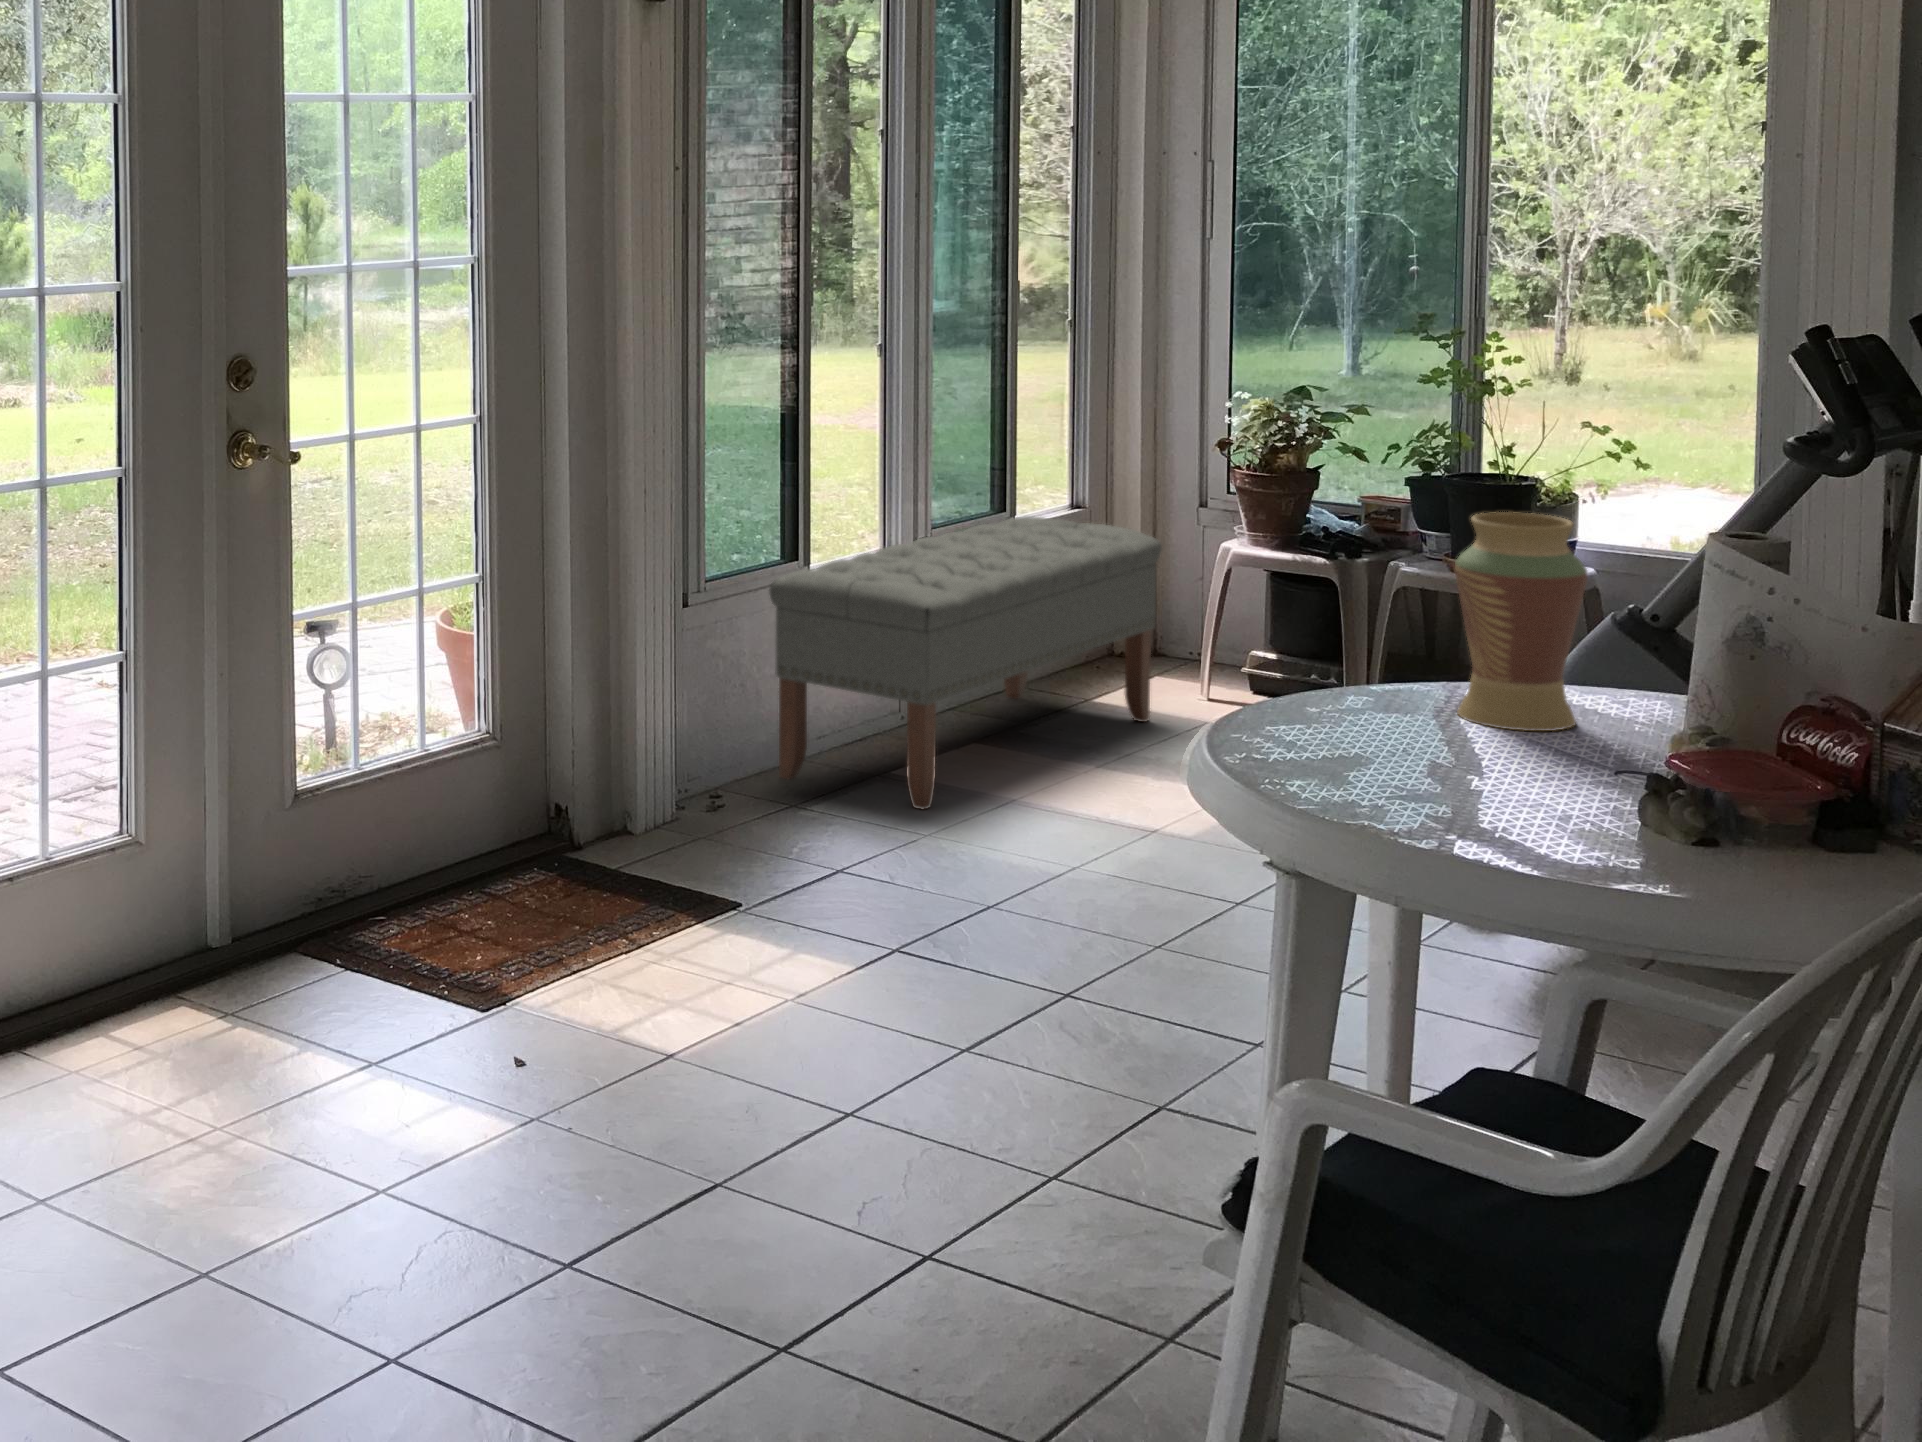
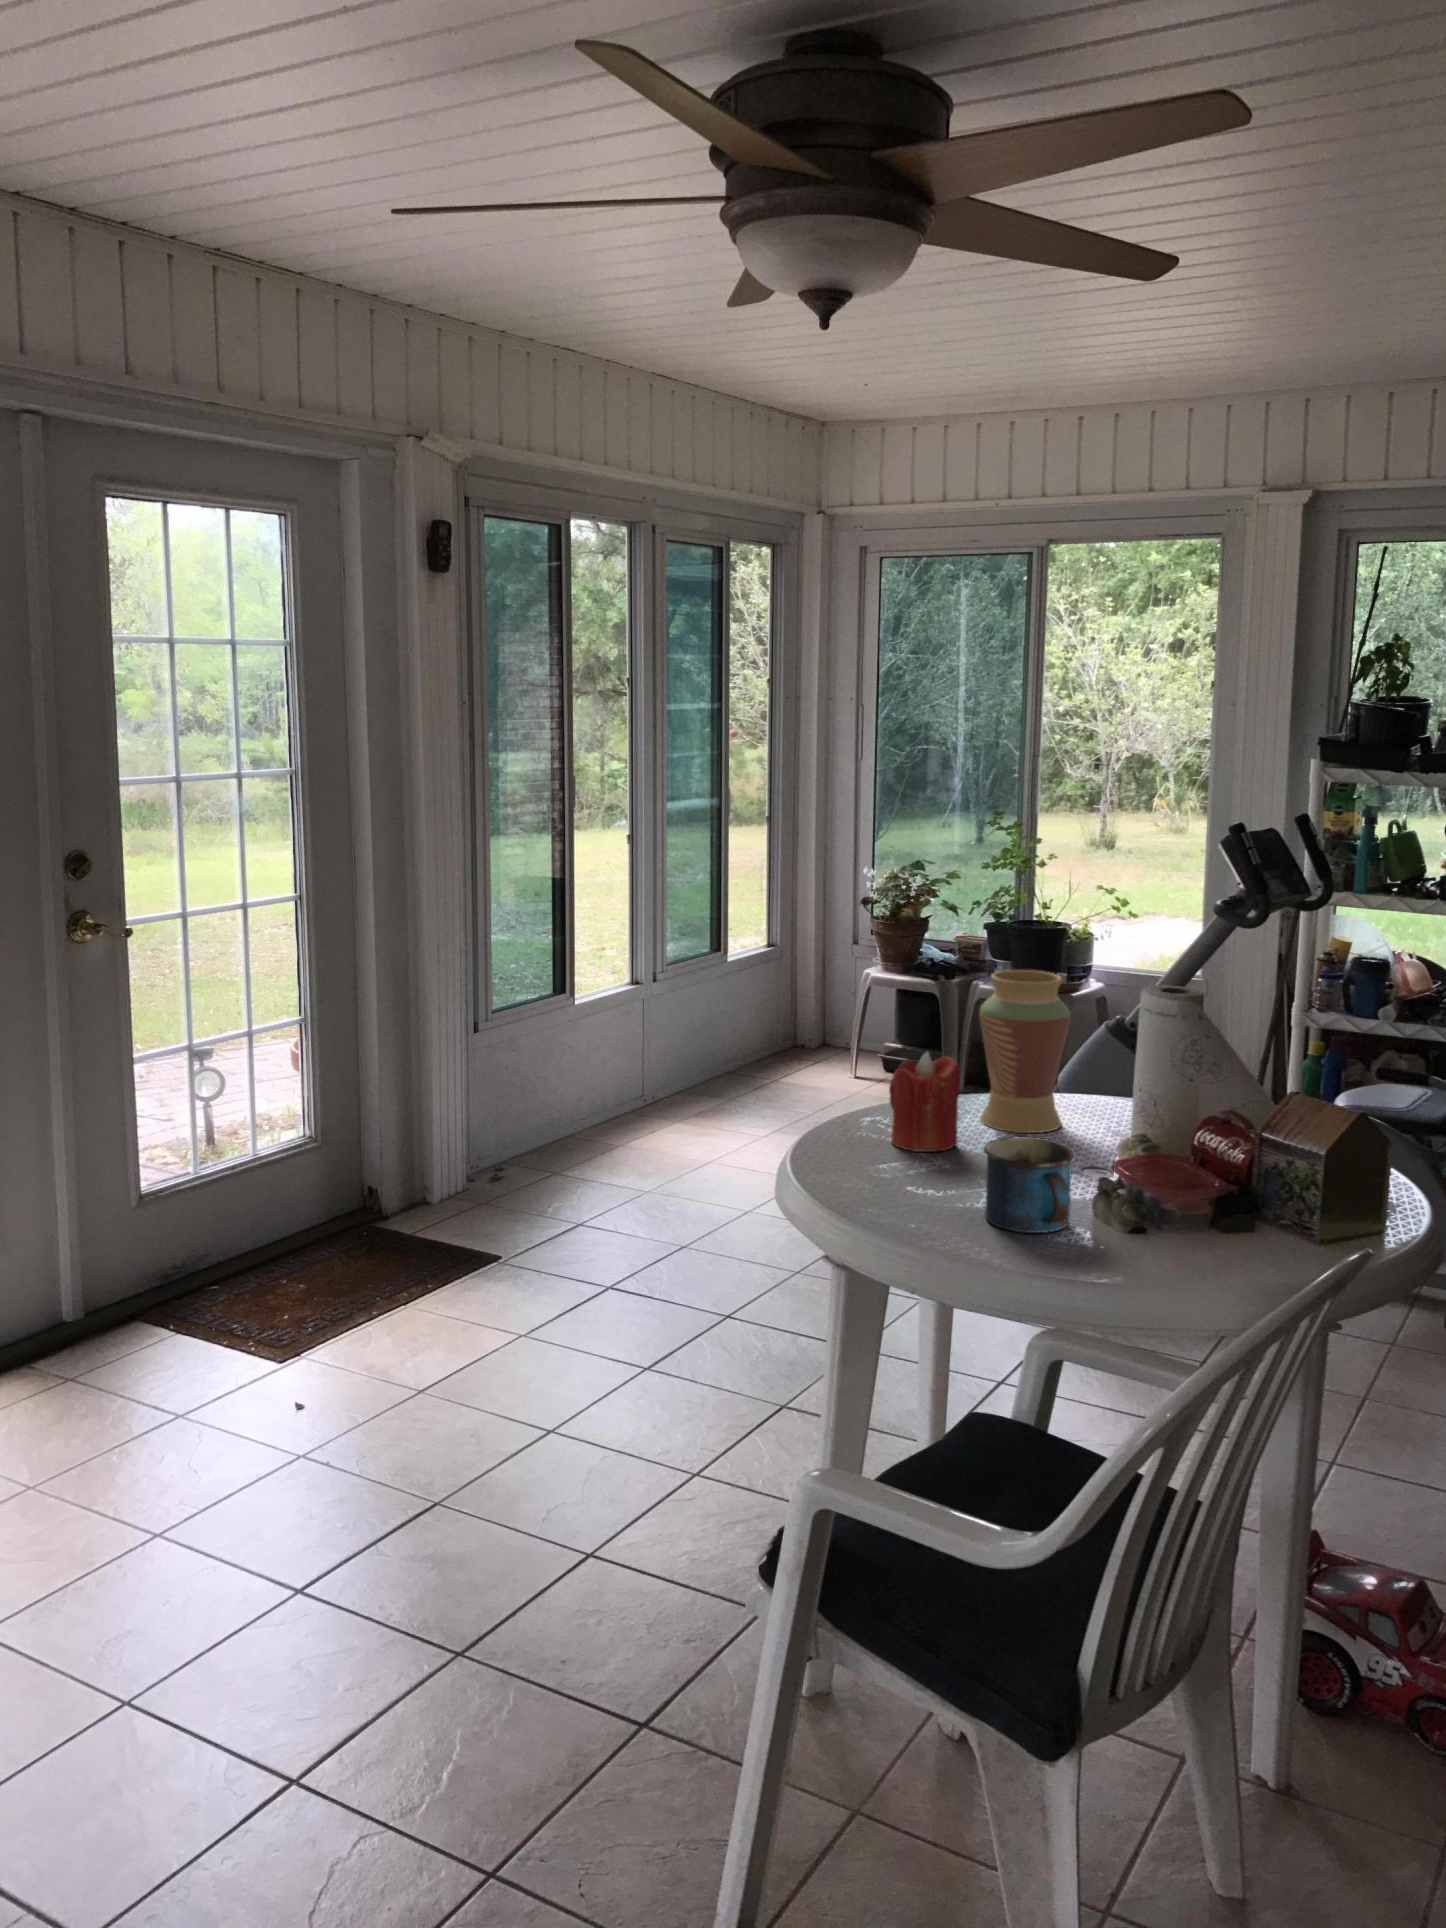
bench: present [770,516,1162,810] -> none [537,956,821,1172]
candle: none [1334,614,1434,746] -> present [889,1052,959,1152]
mug: none [1484,718,1616,841] -> present [984,1137,1076,1233]

